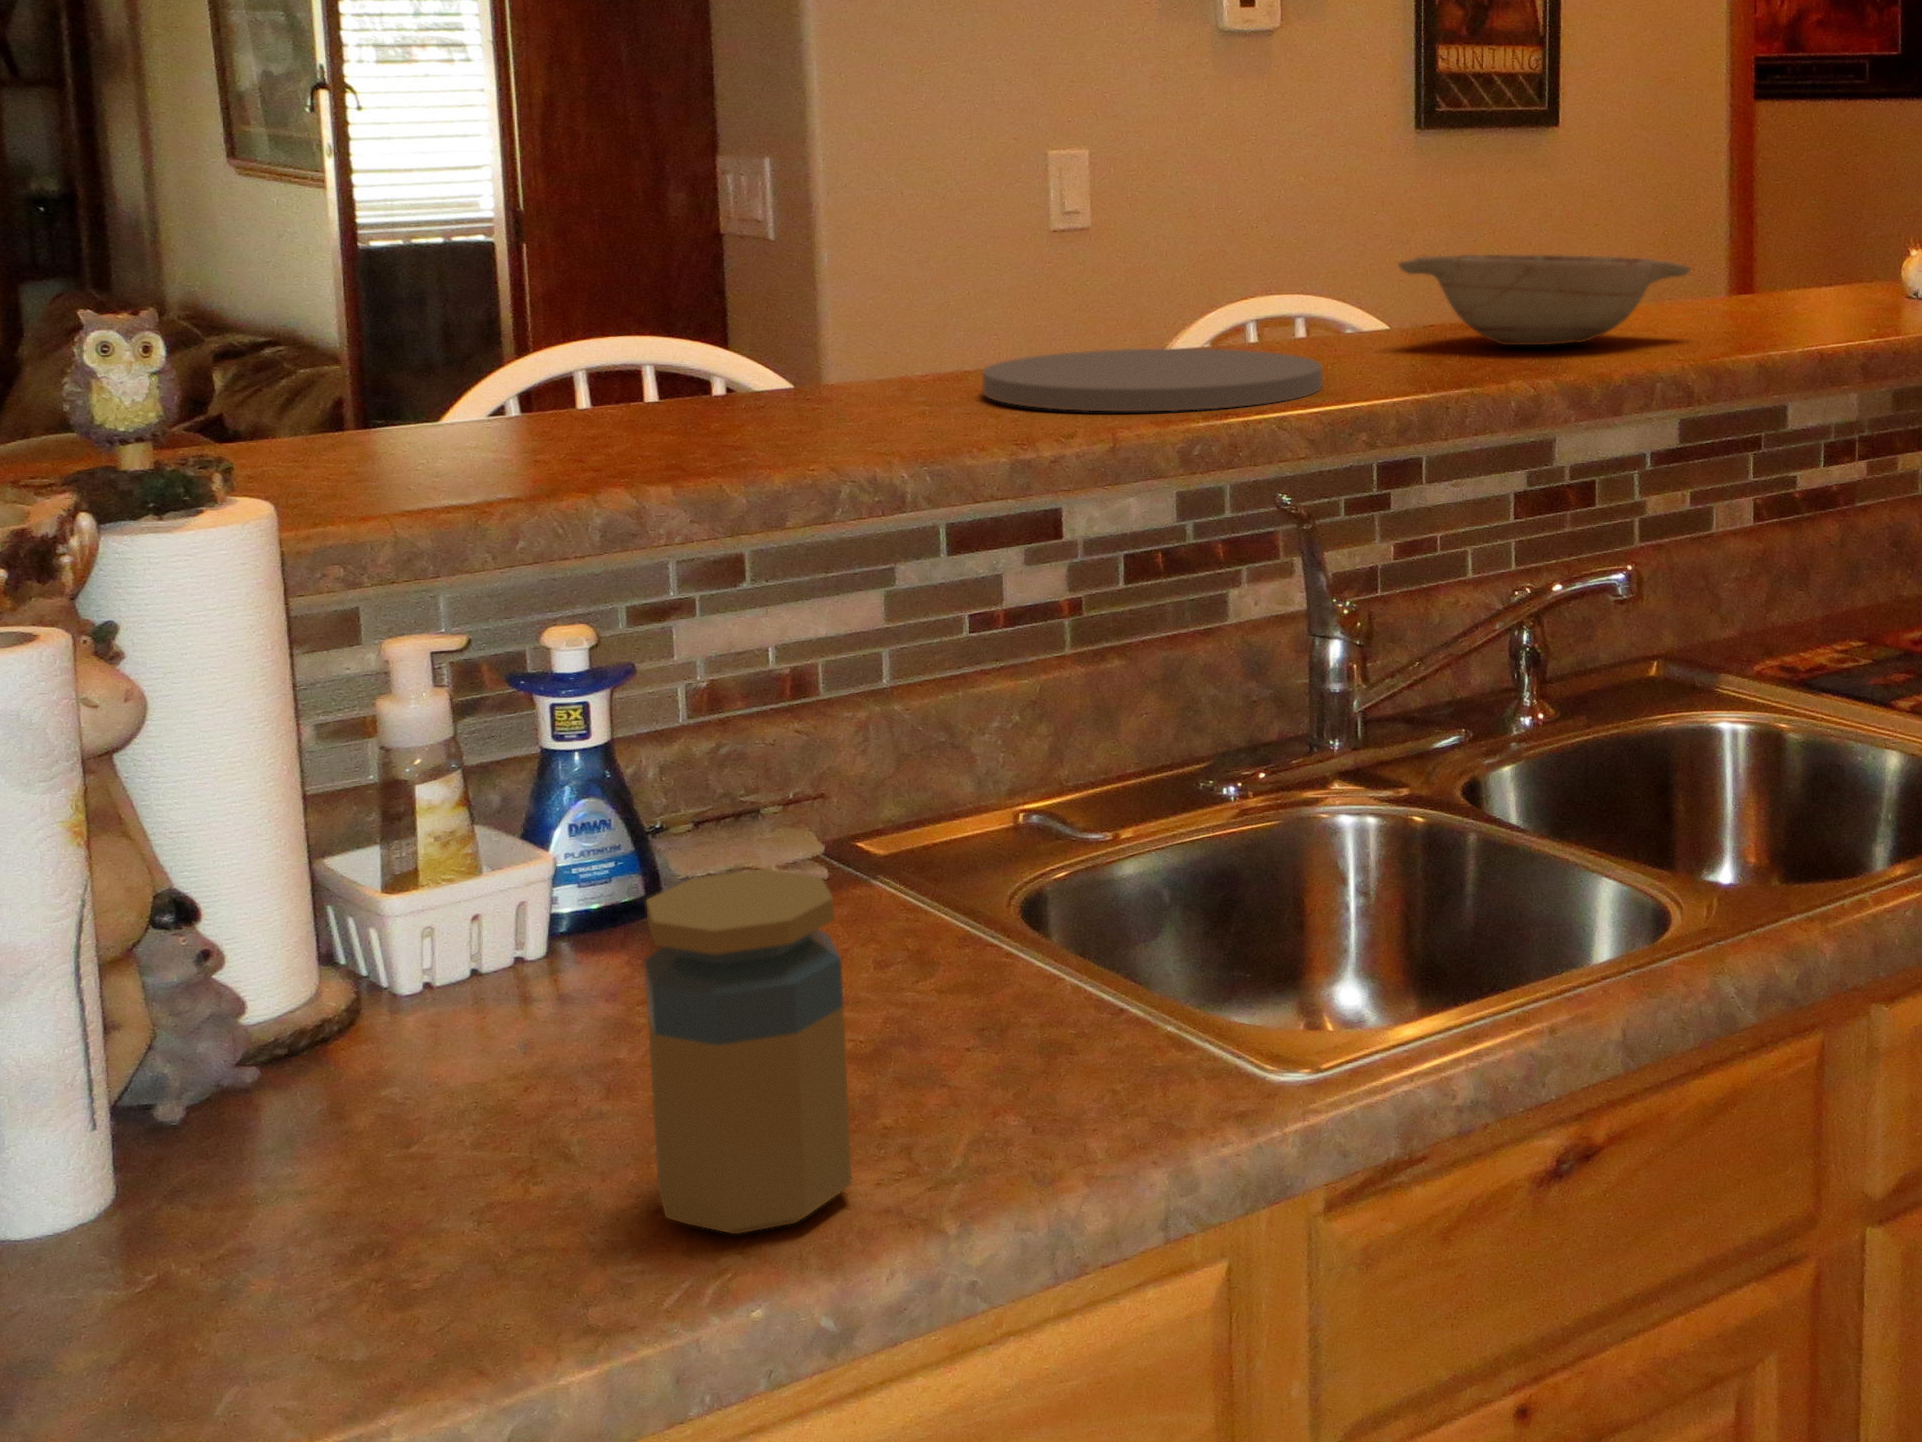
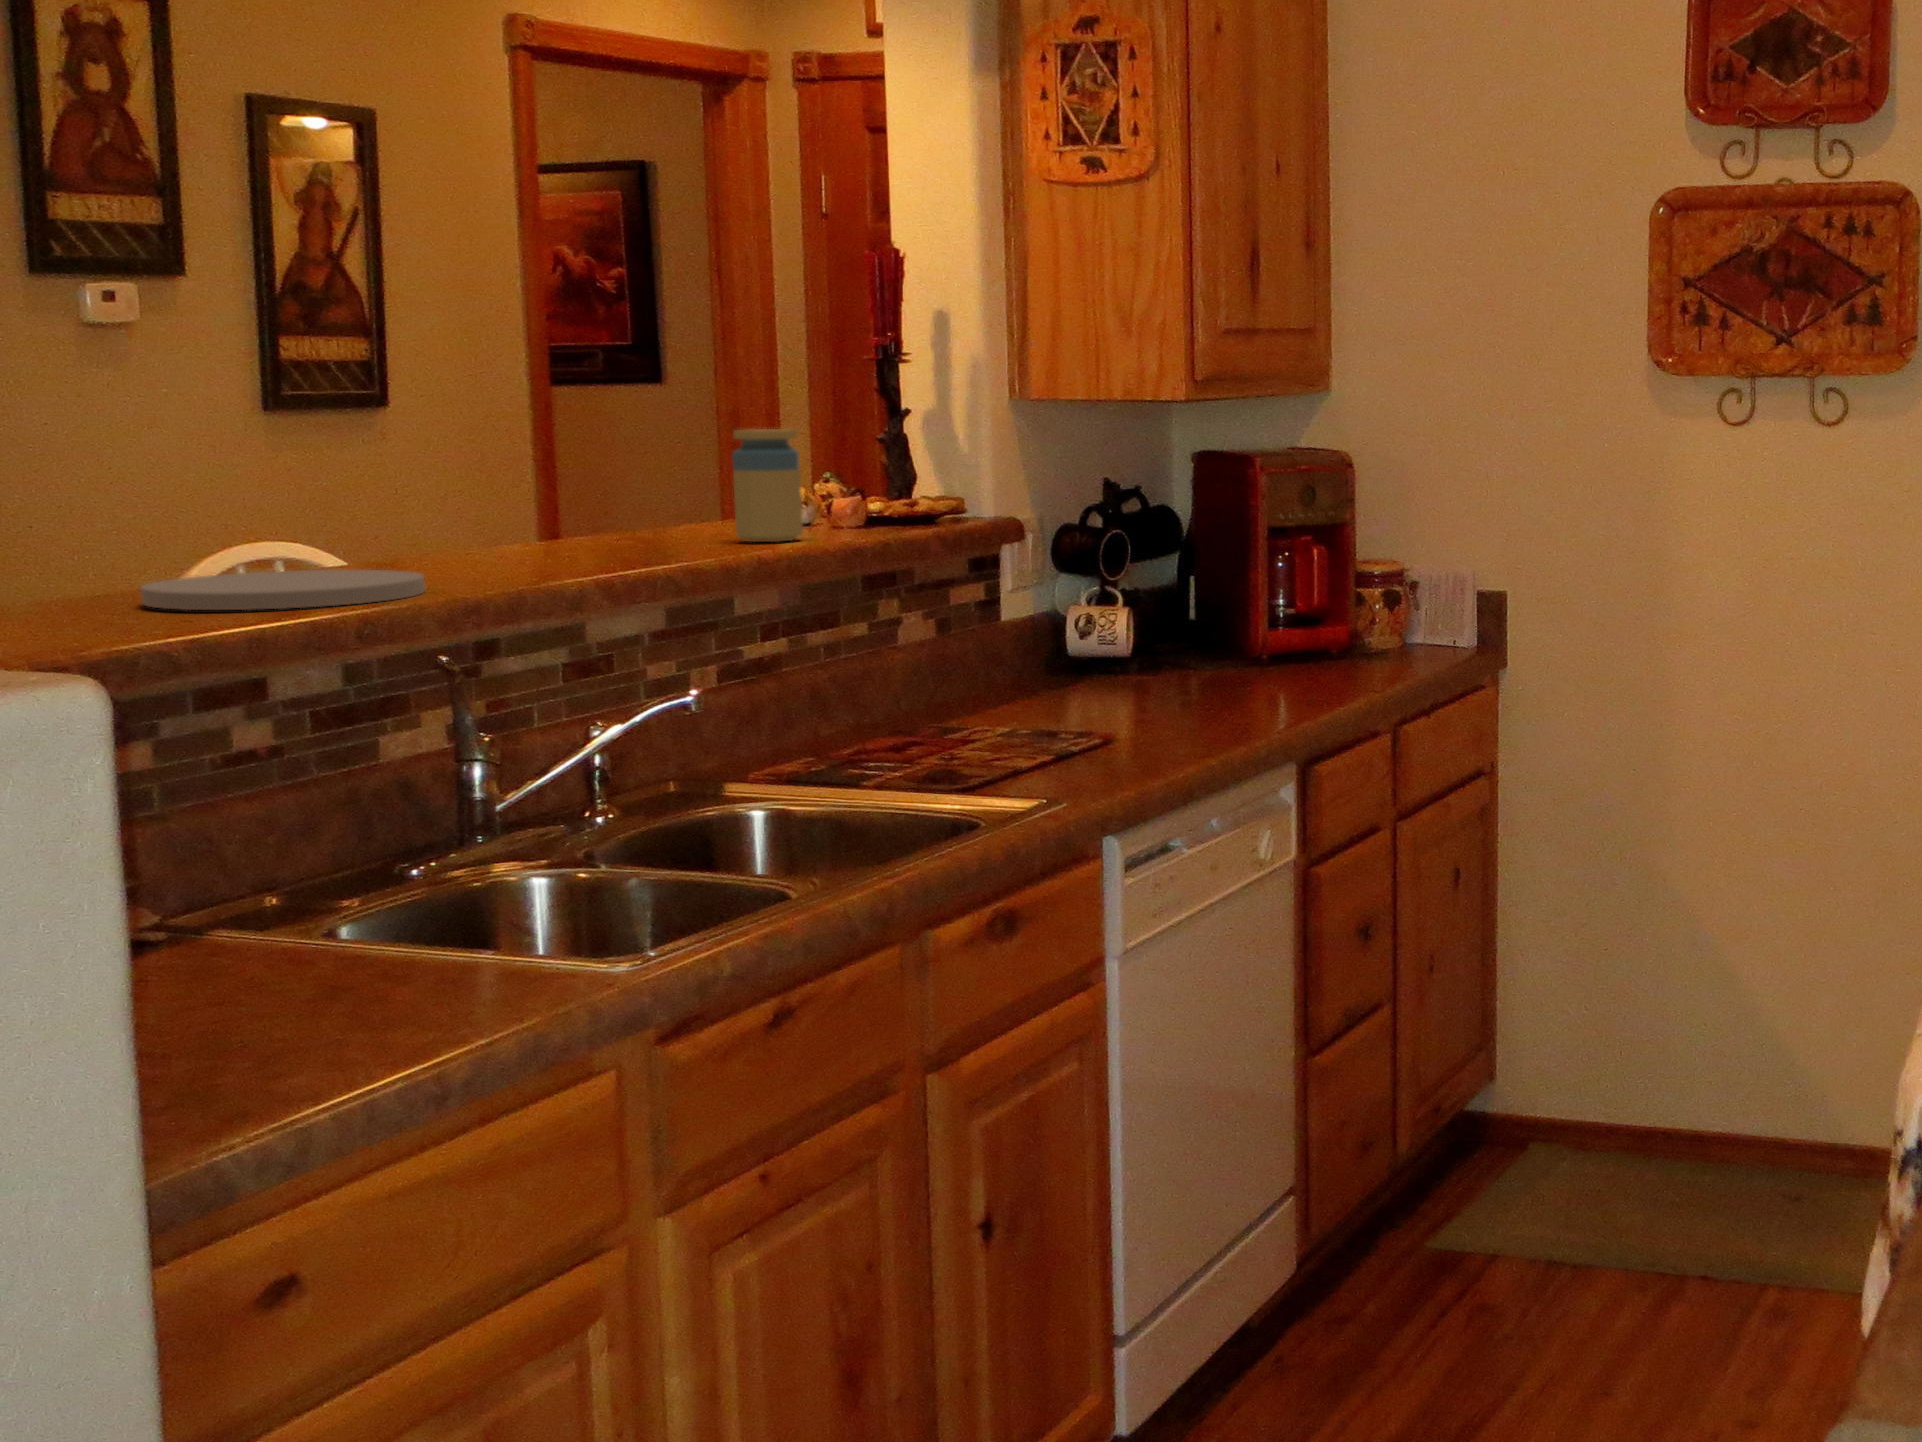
decorative bowl: present [1399,255,1690,345] -> none [438,495,662,561]
jar: present [645,869,852,1234] -> present [732,429,803,542]

